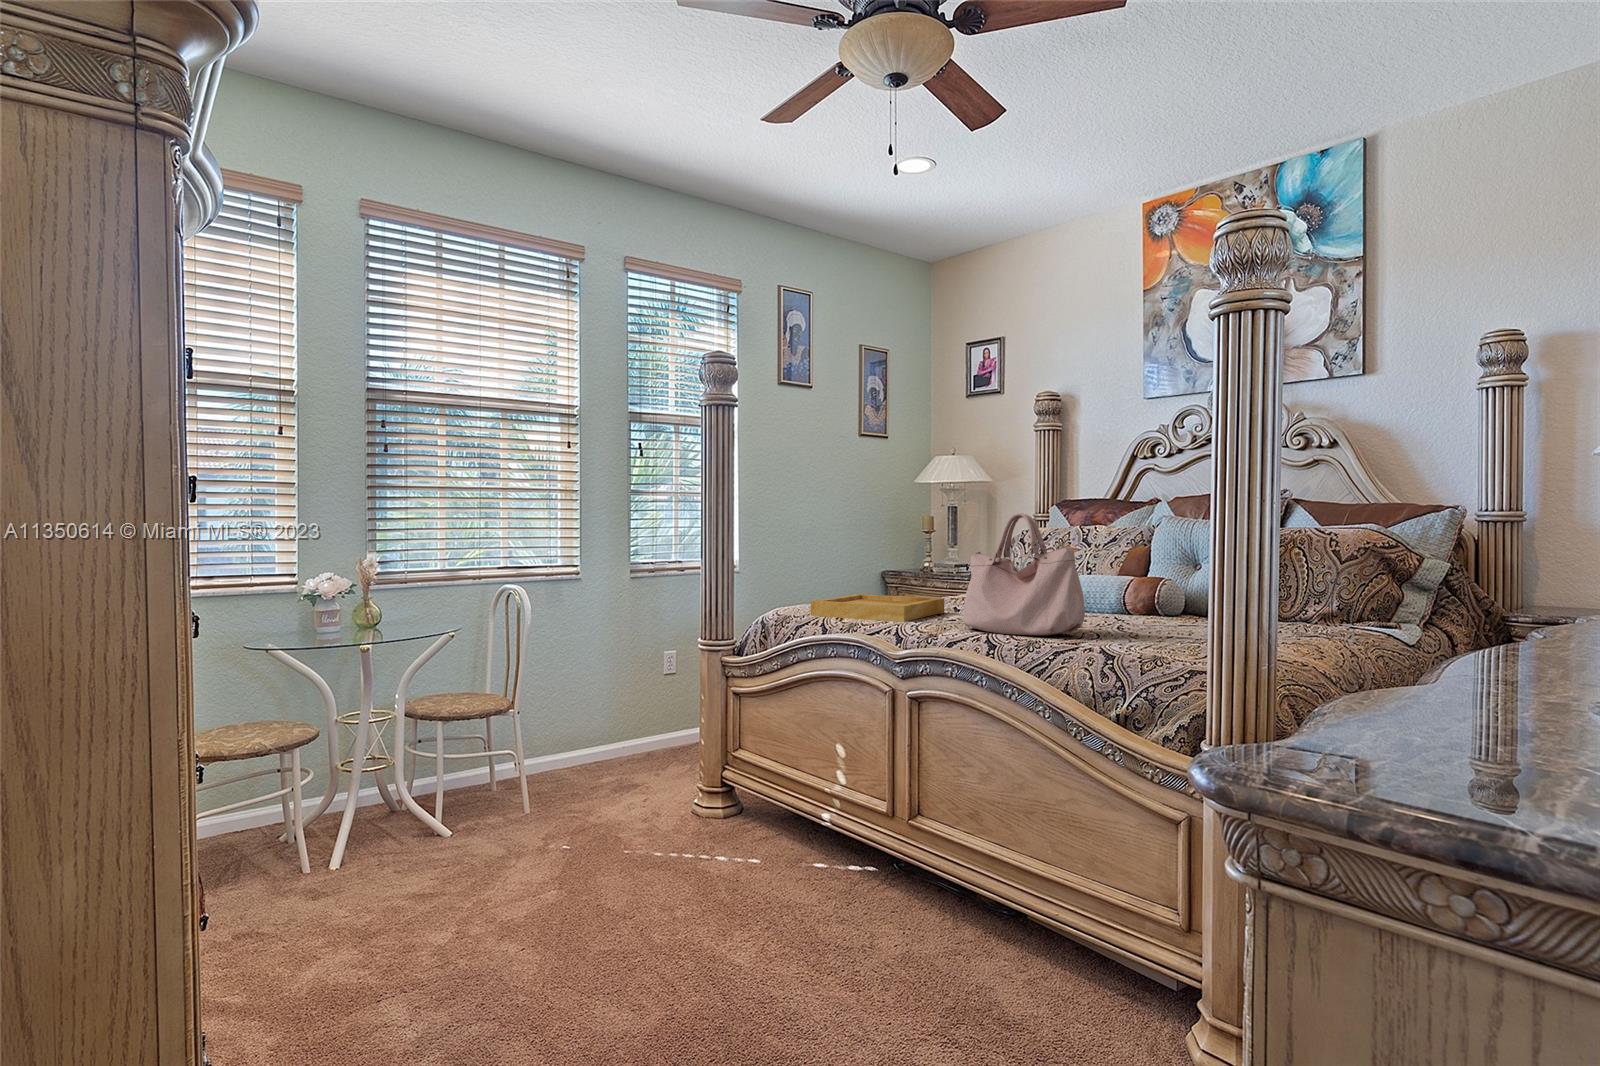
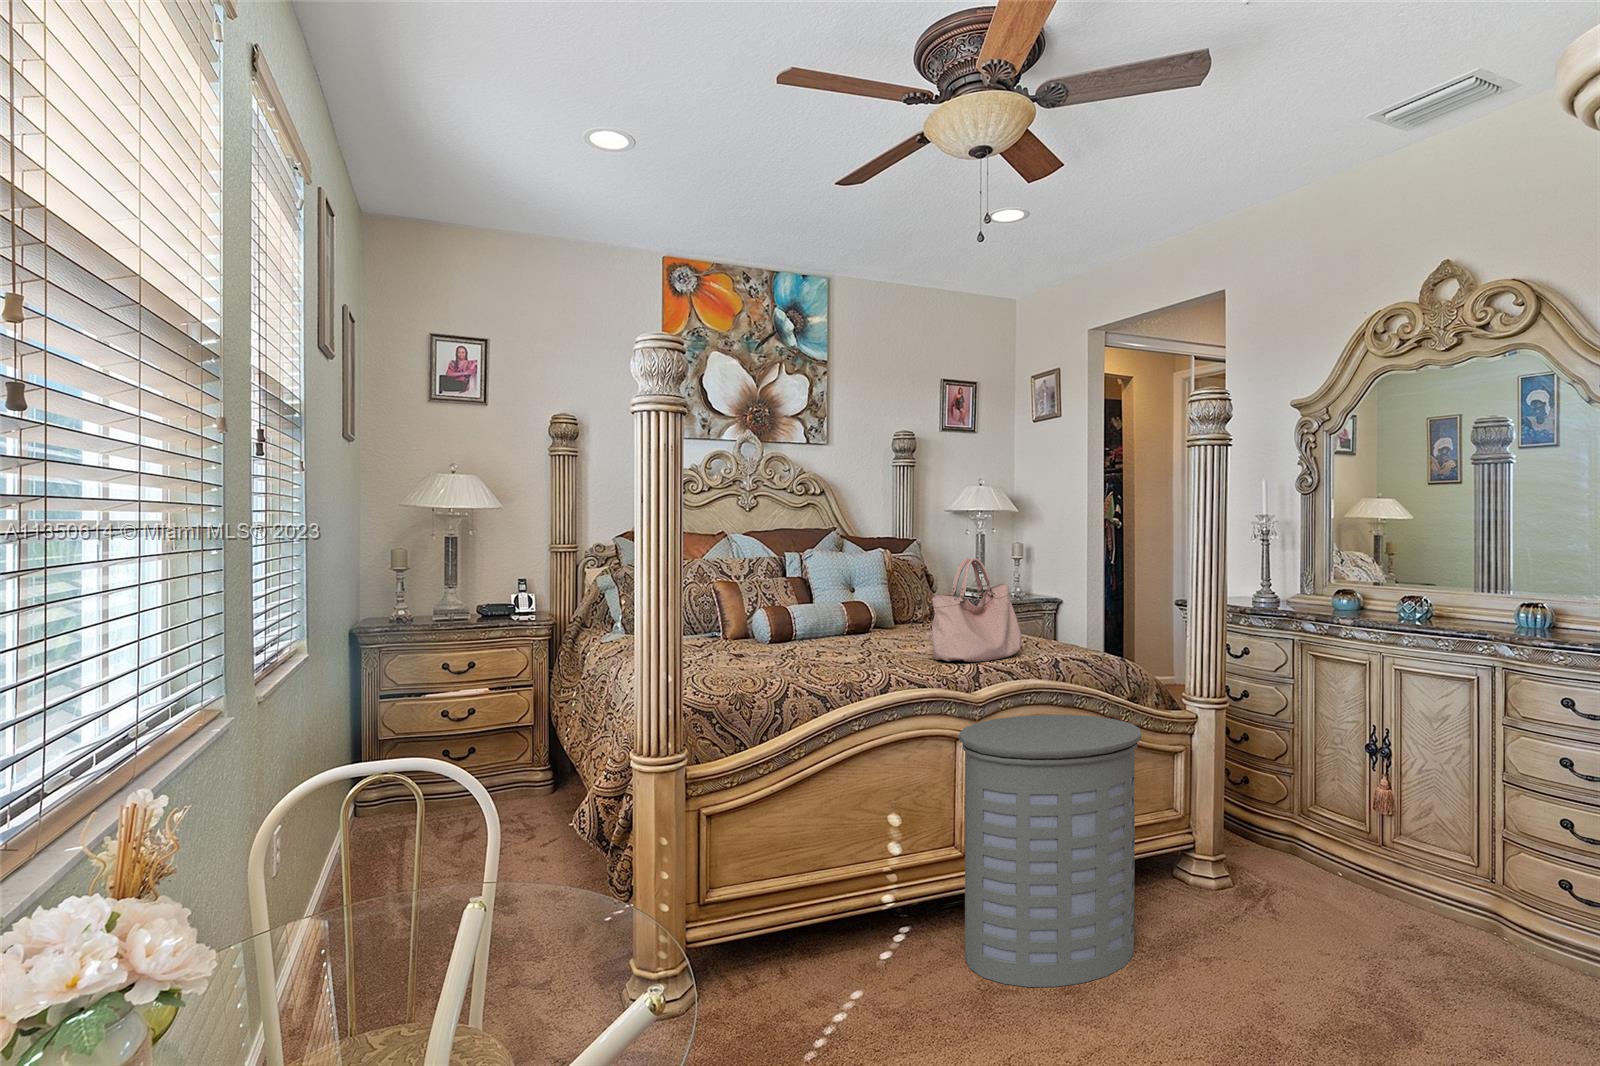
tray: present [811,594,944,622] -> none [726,642,878,687]
laundry hamper: none [801,675,974,984] -> present [959,715,1141,987]

